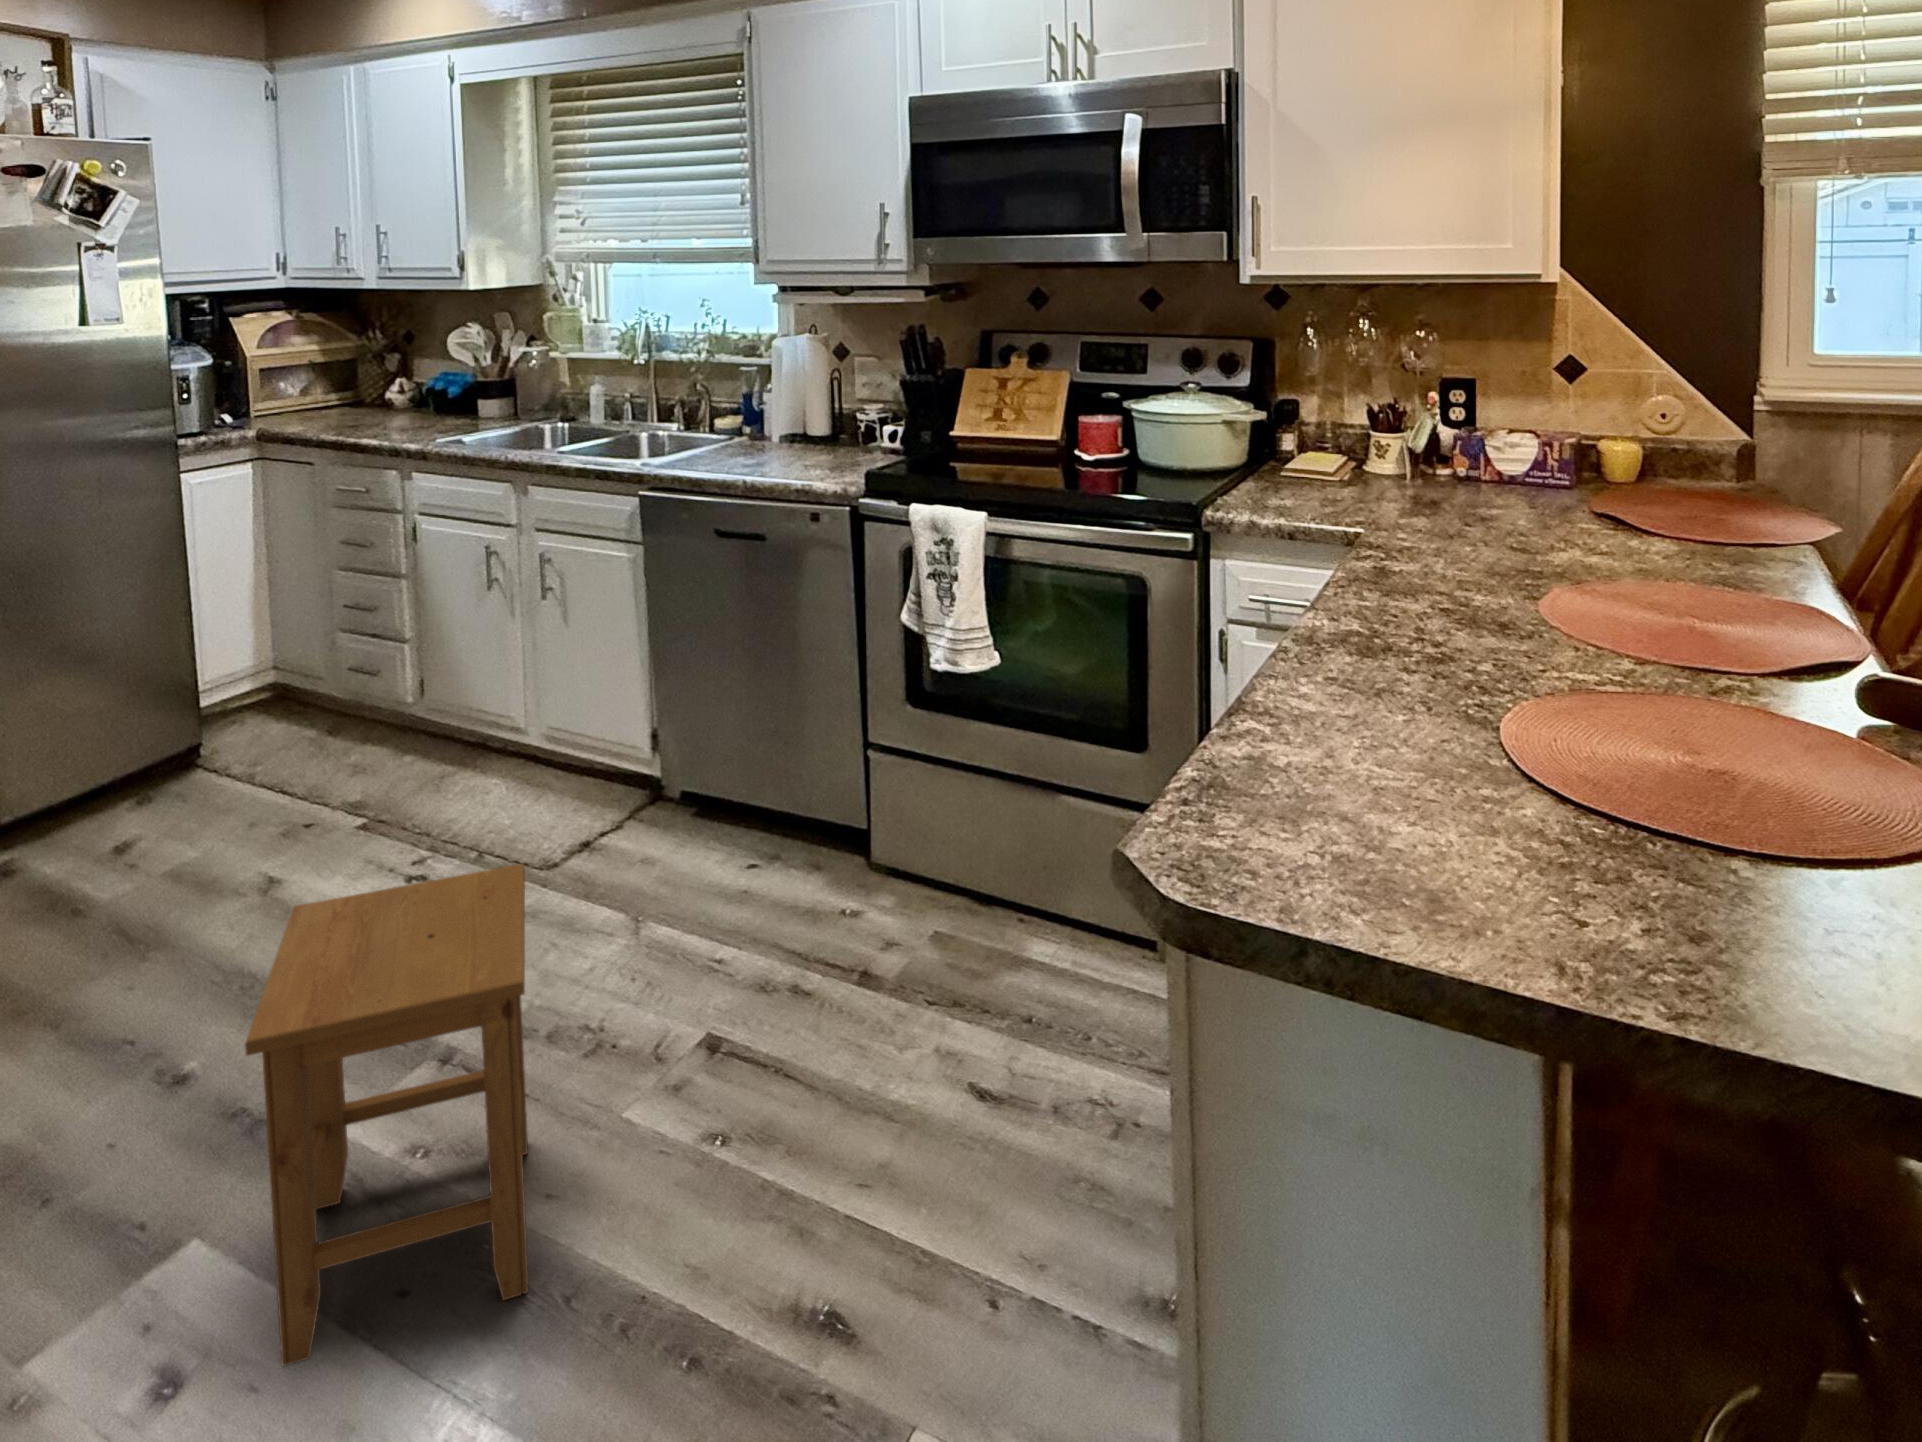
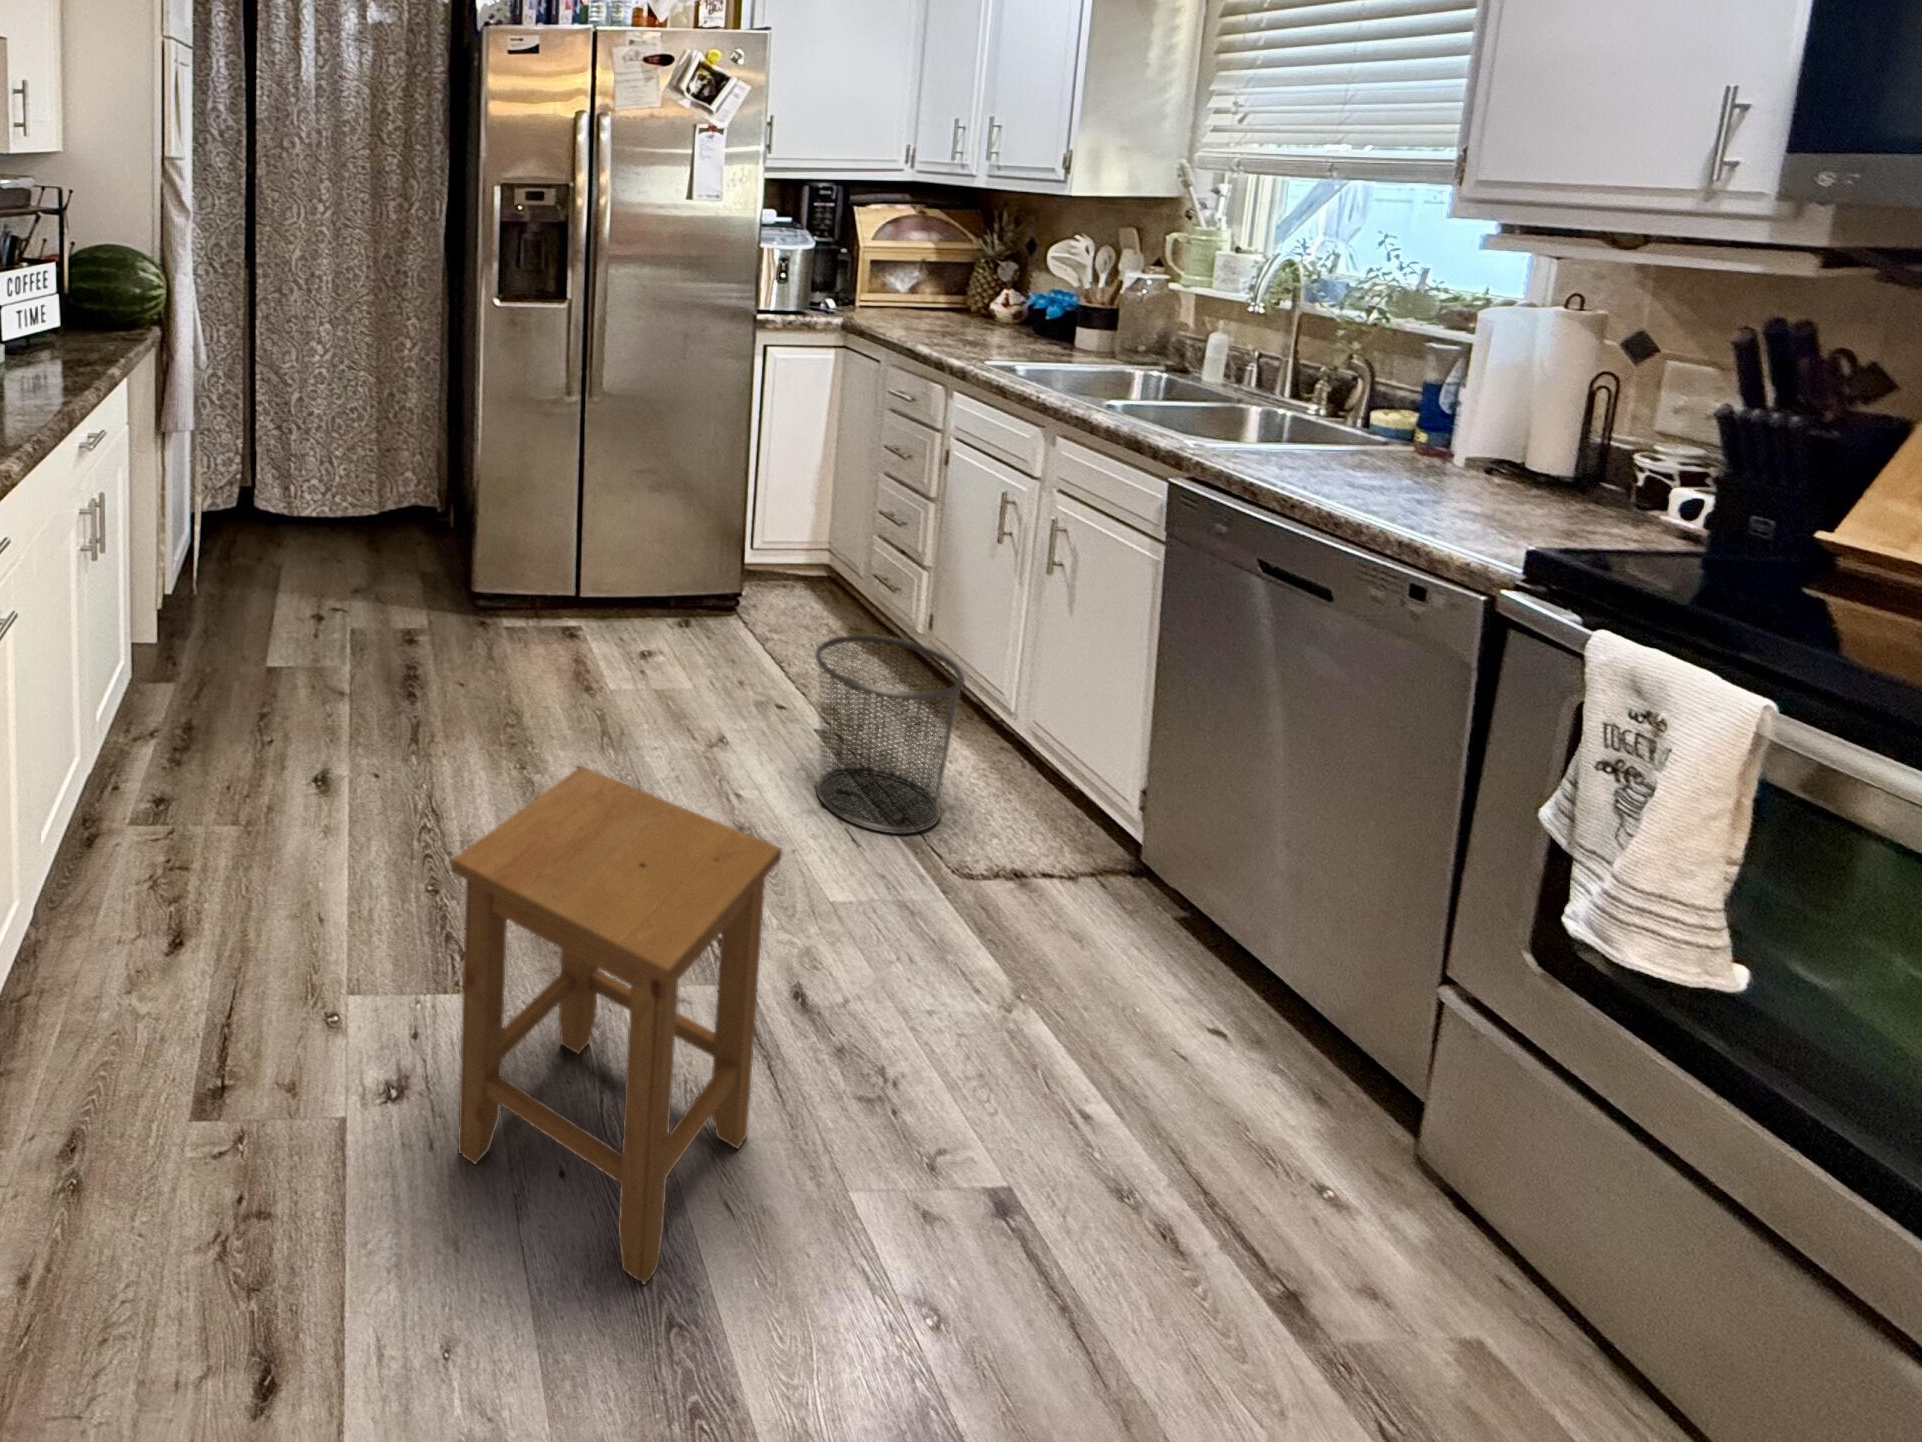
waste bin: none [376,699,515,883] -> present [815,635,965,834]

